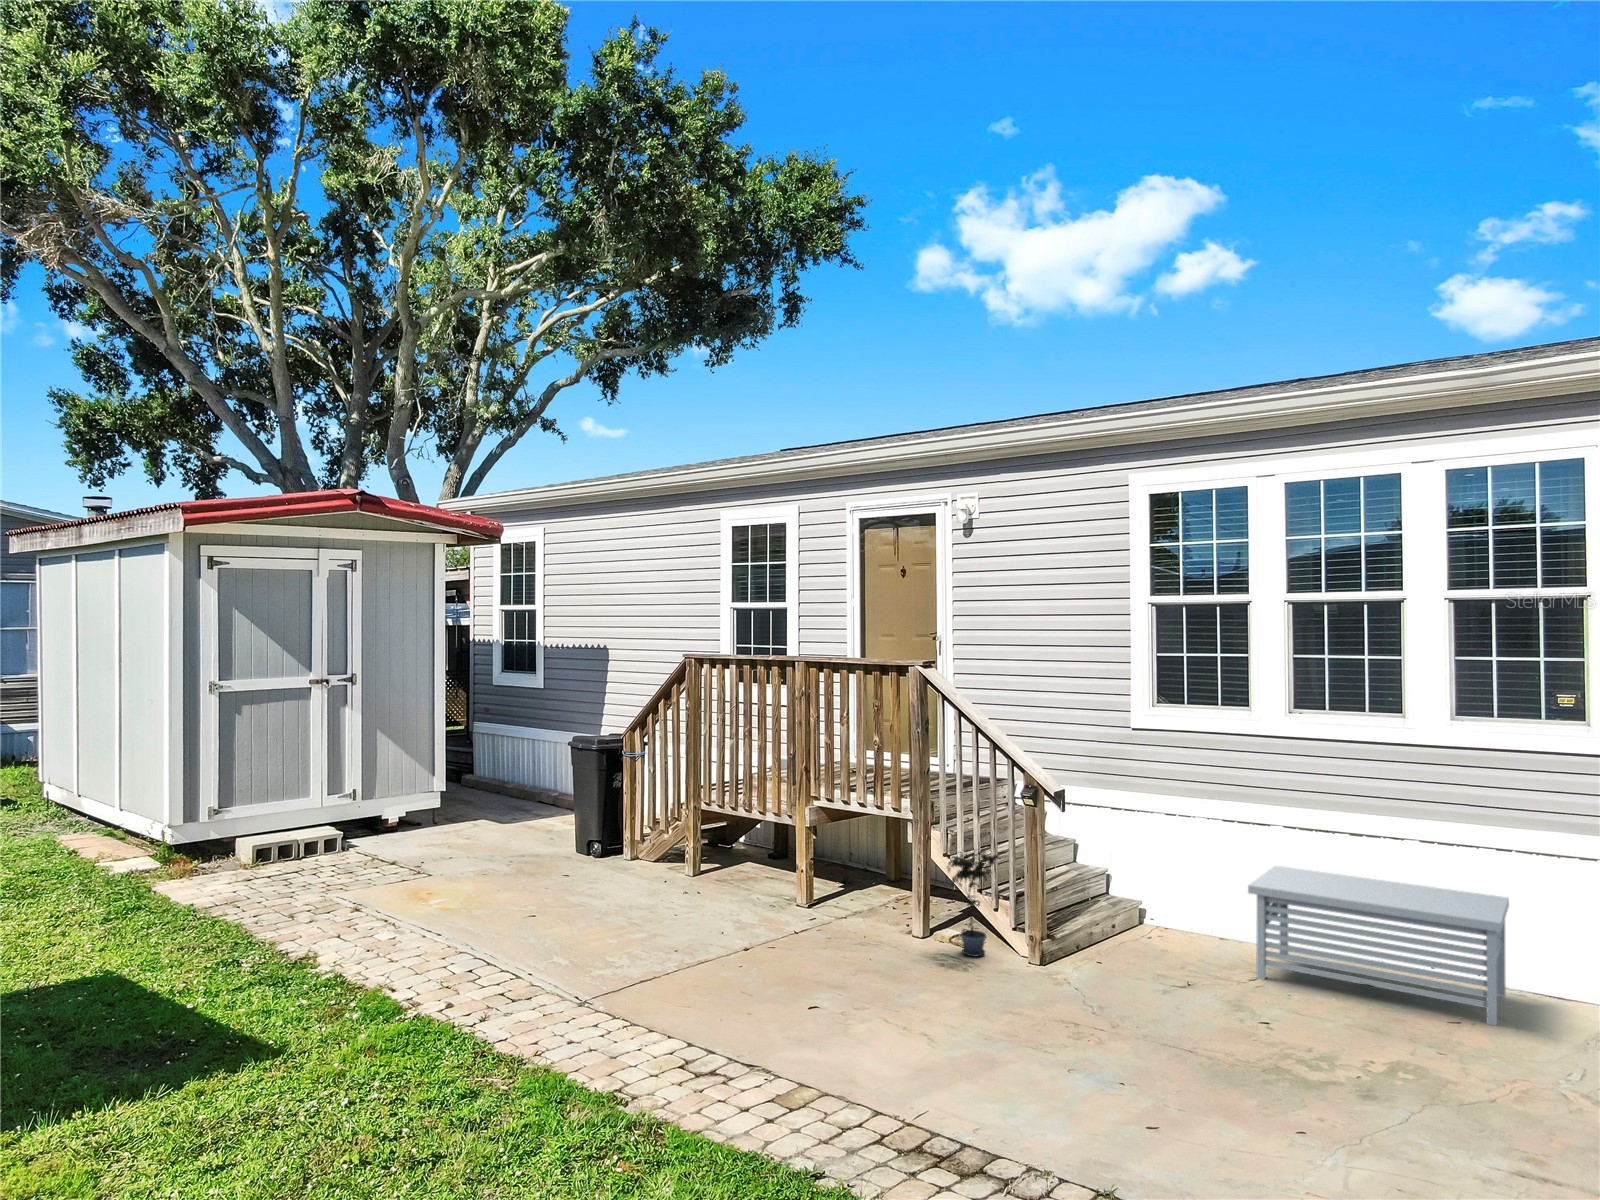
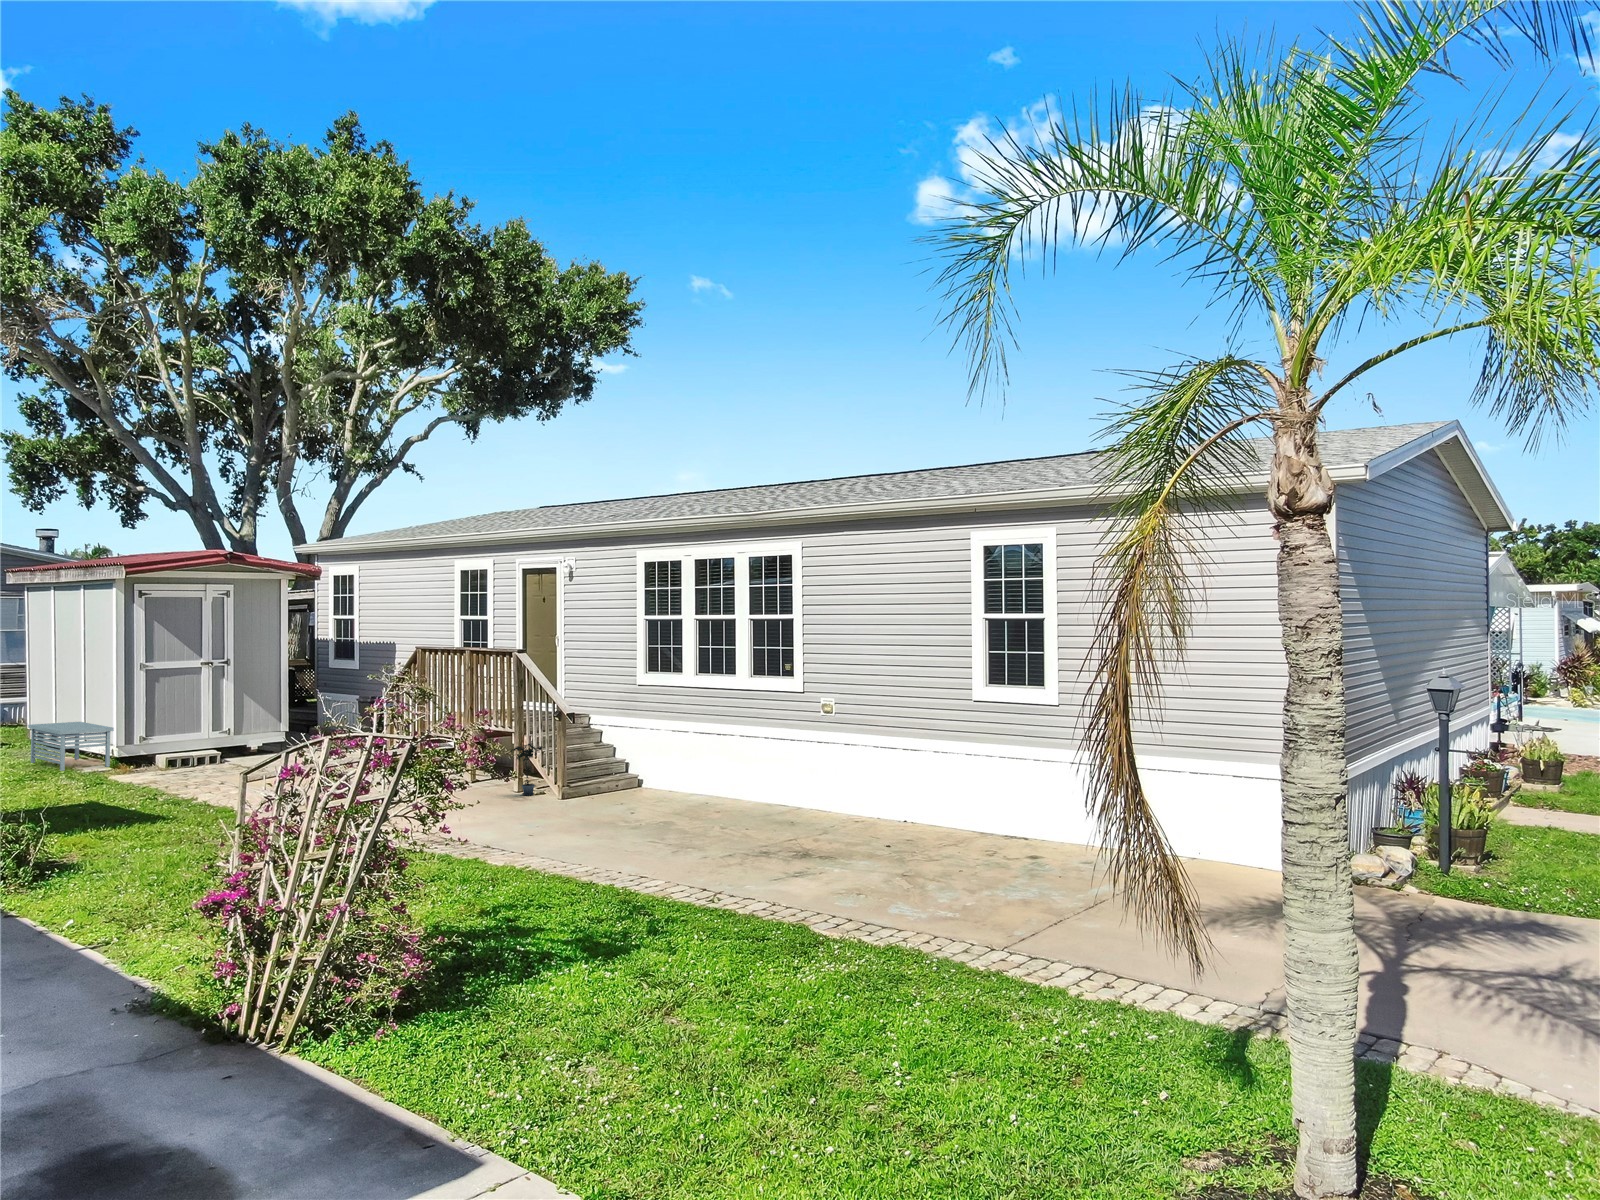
storage bench: present [1248,866,1509,1026] -> present [28,722,114,771]

